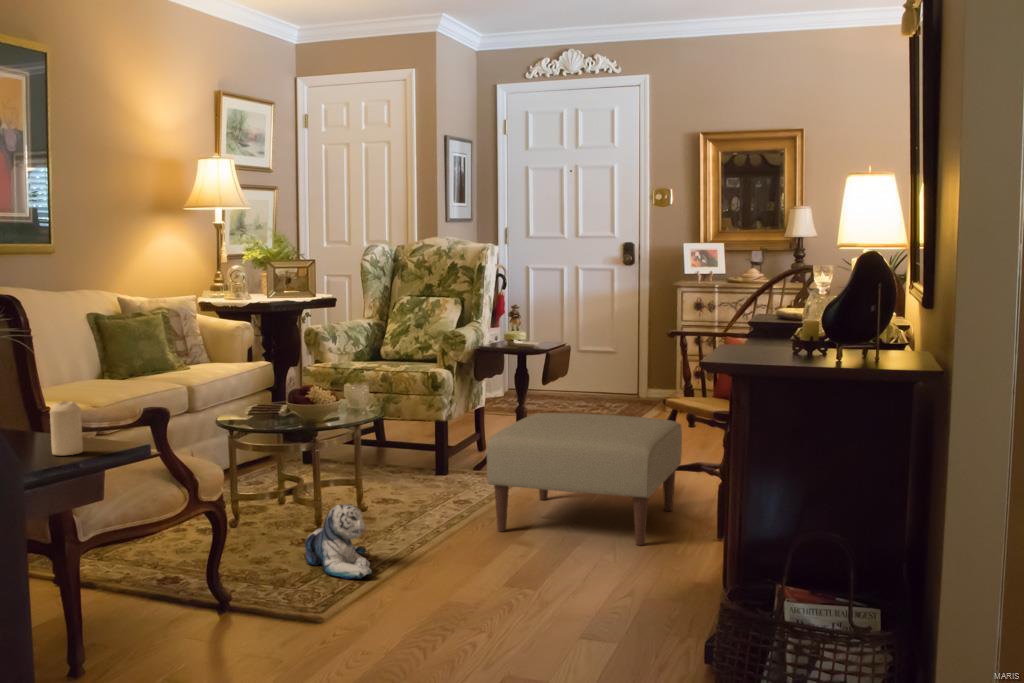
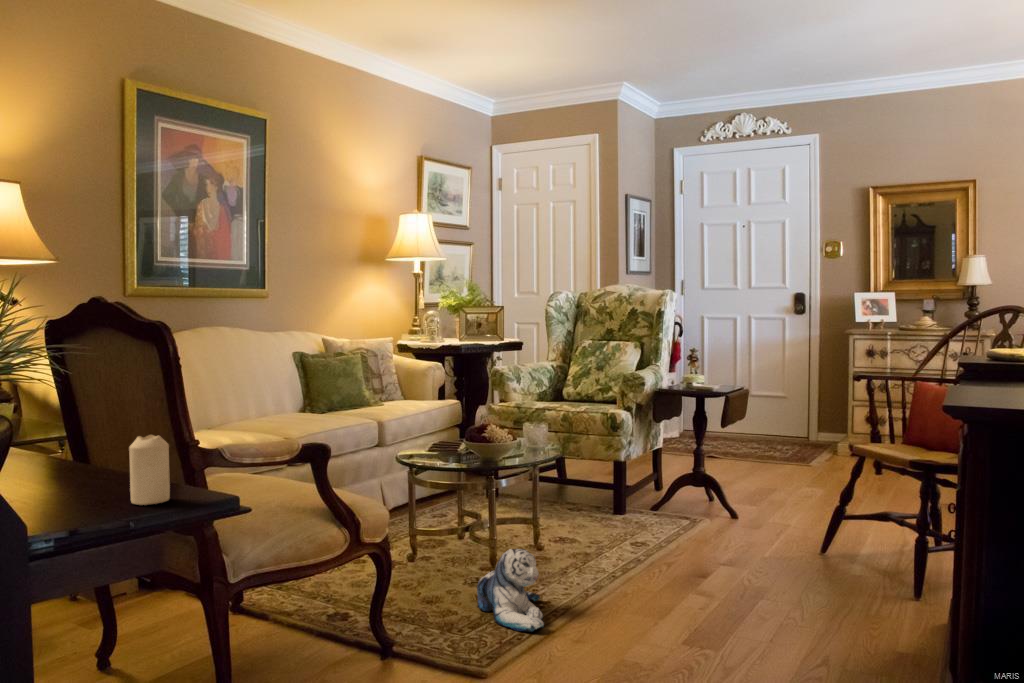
ottoman: present [487,413,682,545] -> none [668,457,881,610]

